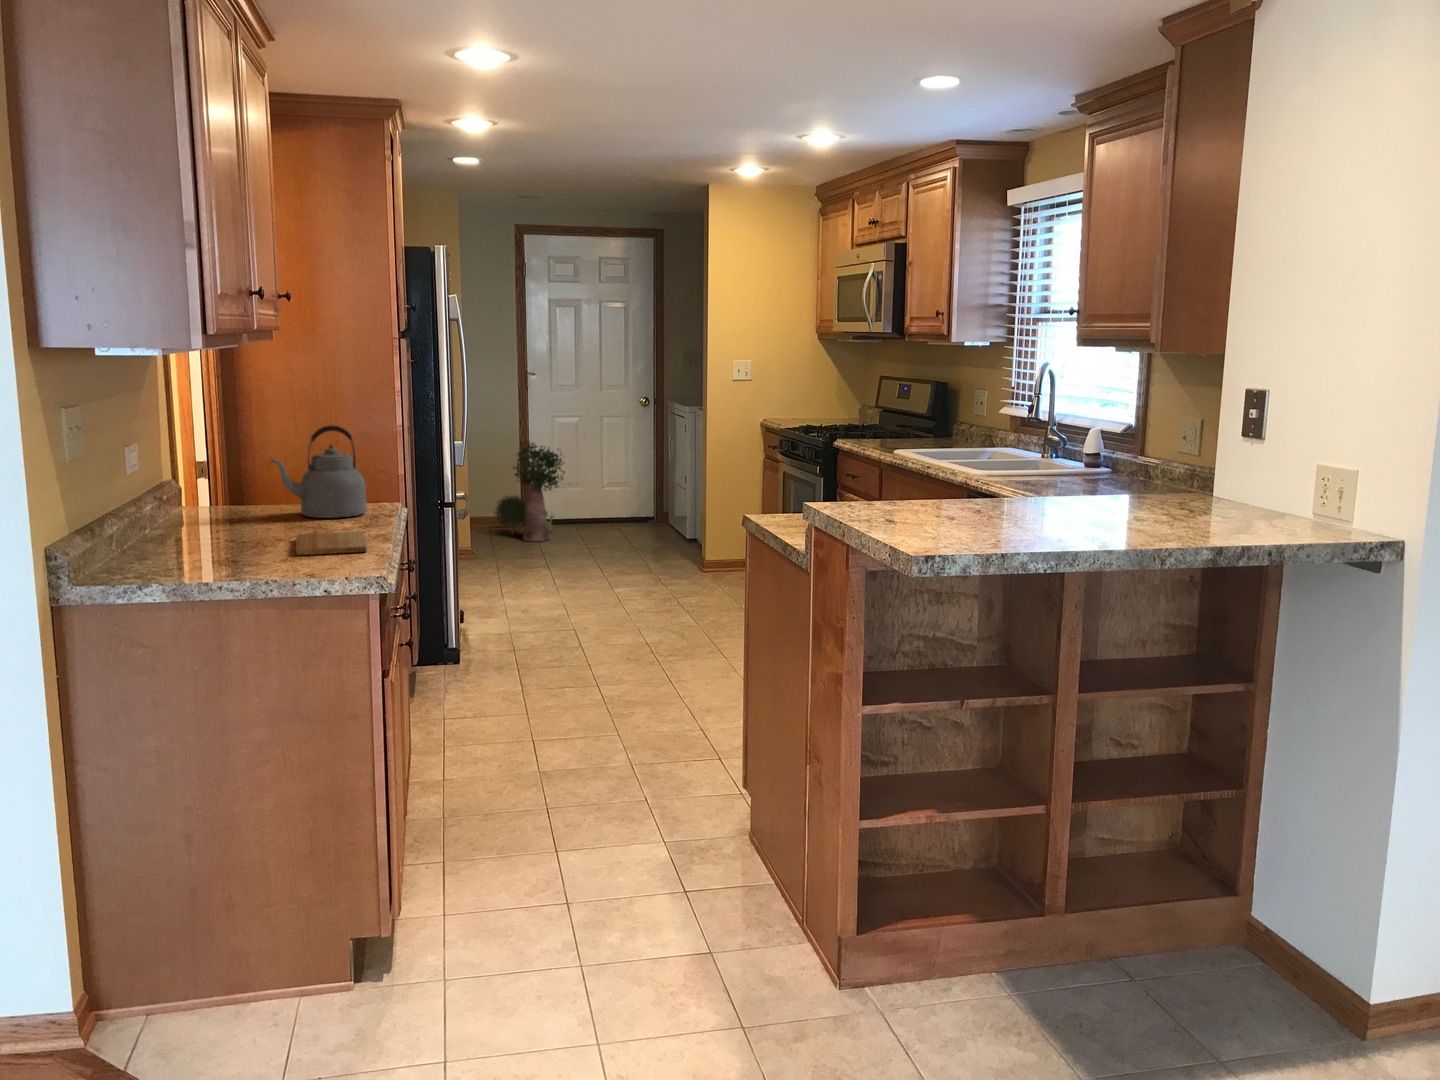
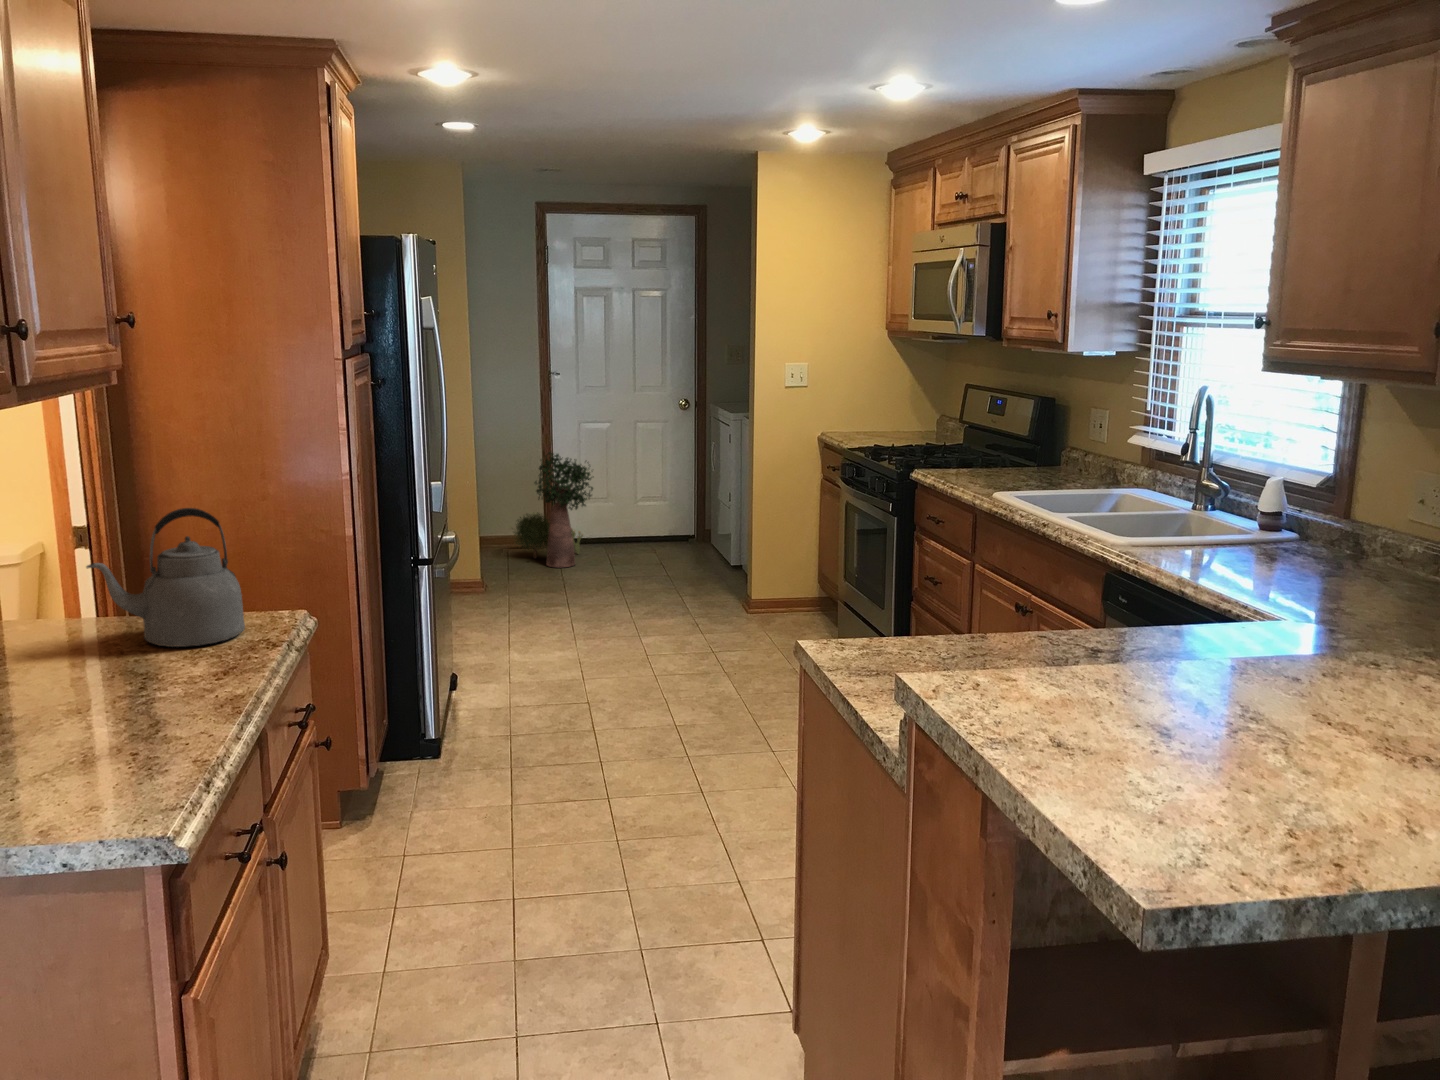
cutting board: present [296,531,367,555] -> none [51,694,198,763]

